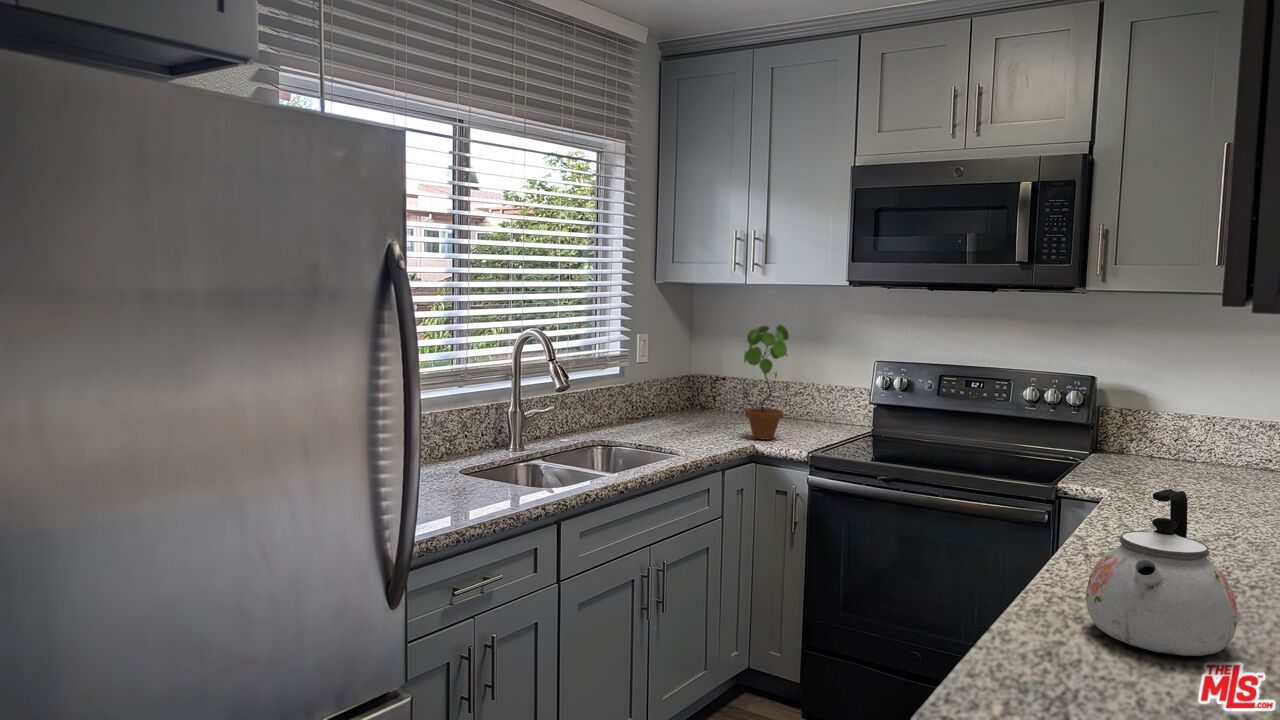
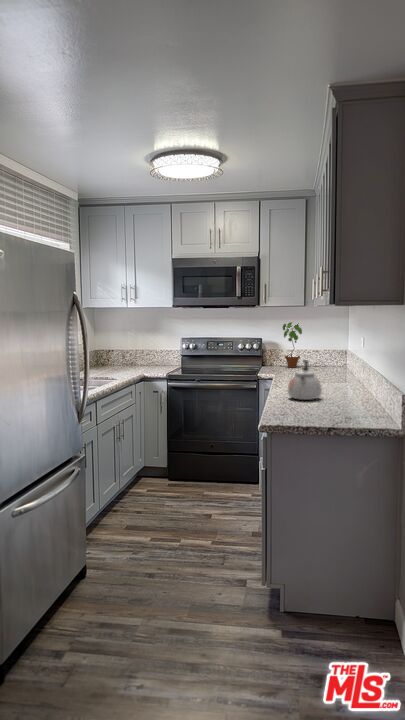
potted plant: present [744,325,789,440] -> present [283,322,302,367]

